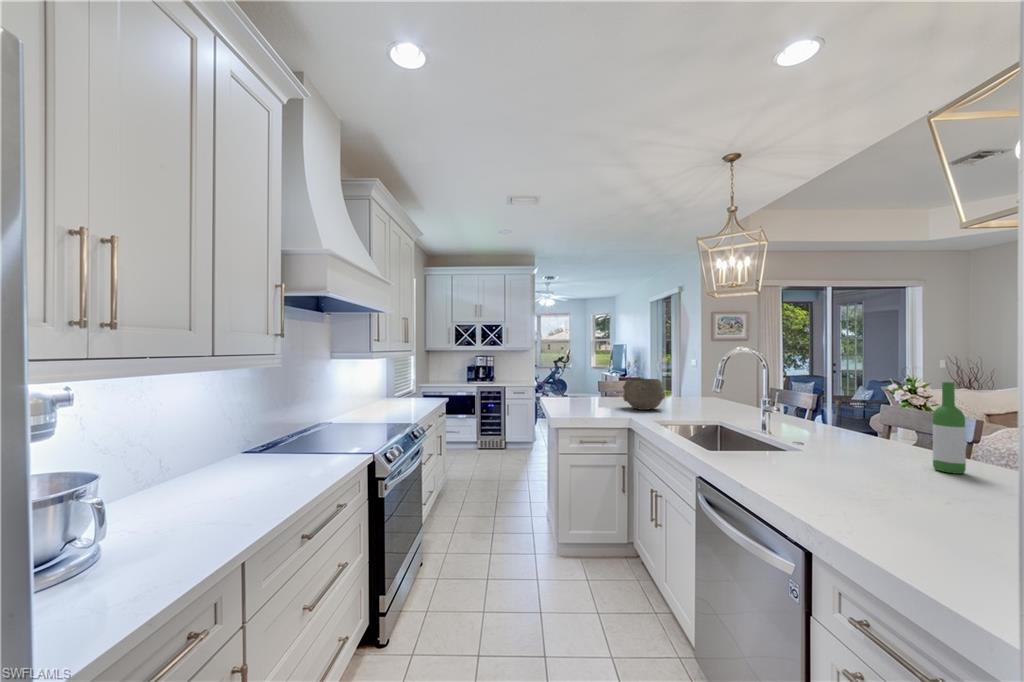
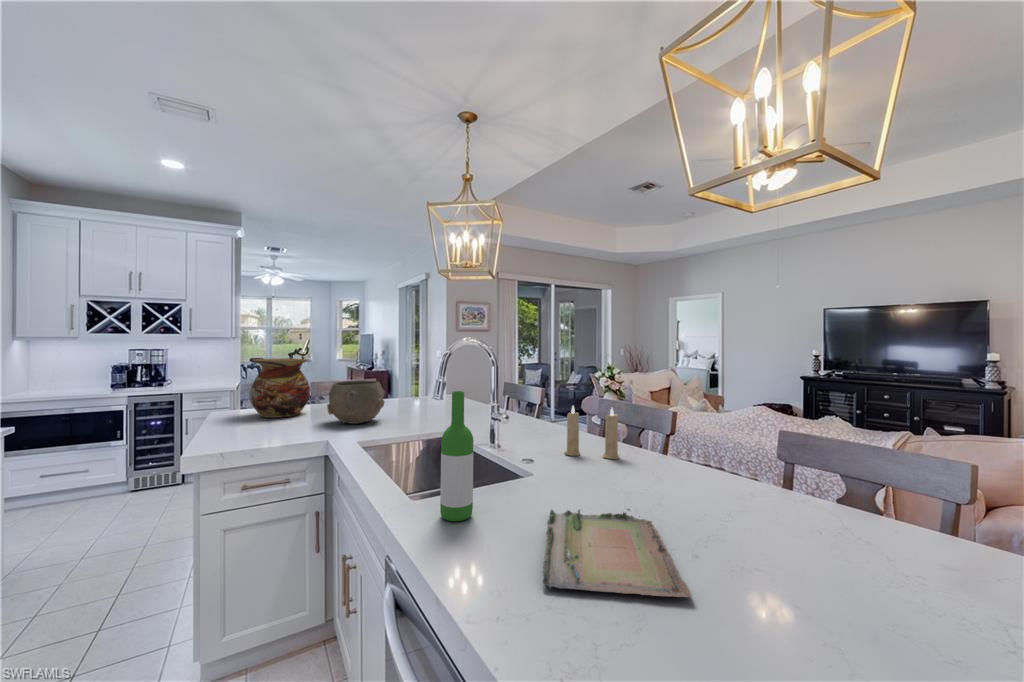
vase: none [568,362,606,403] -> present [249,358,310,418]
wine bottle: present [933,382,966,474] -> present [440,391,473,521]
candle: none [836,400,897,450] -> present [565,406,619,459]
tray: none [810,464,930,510] -> present [543,509,692,597]

